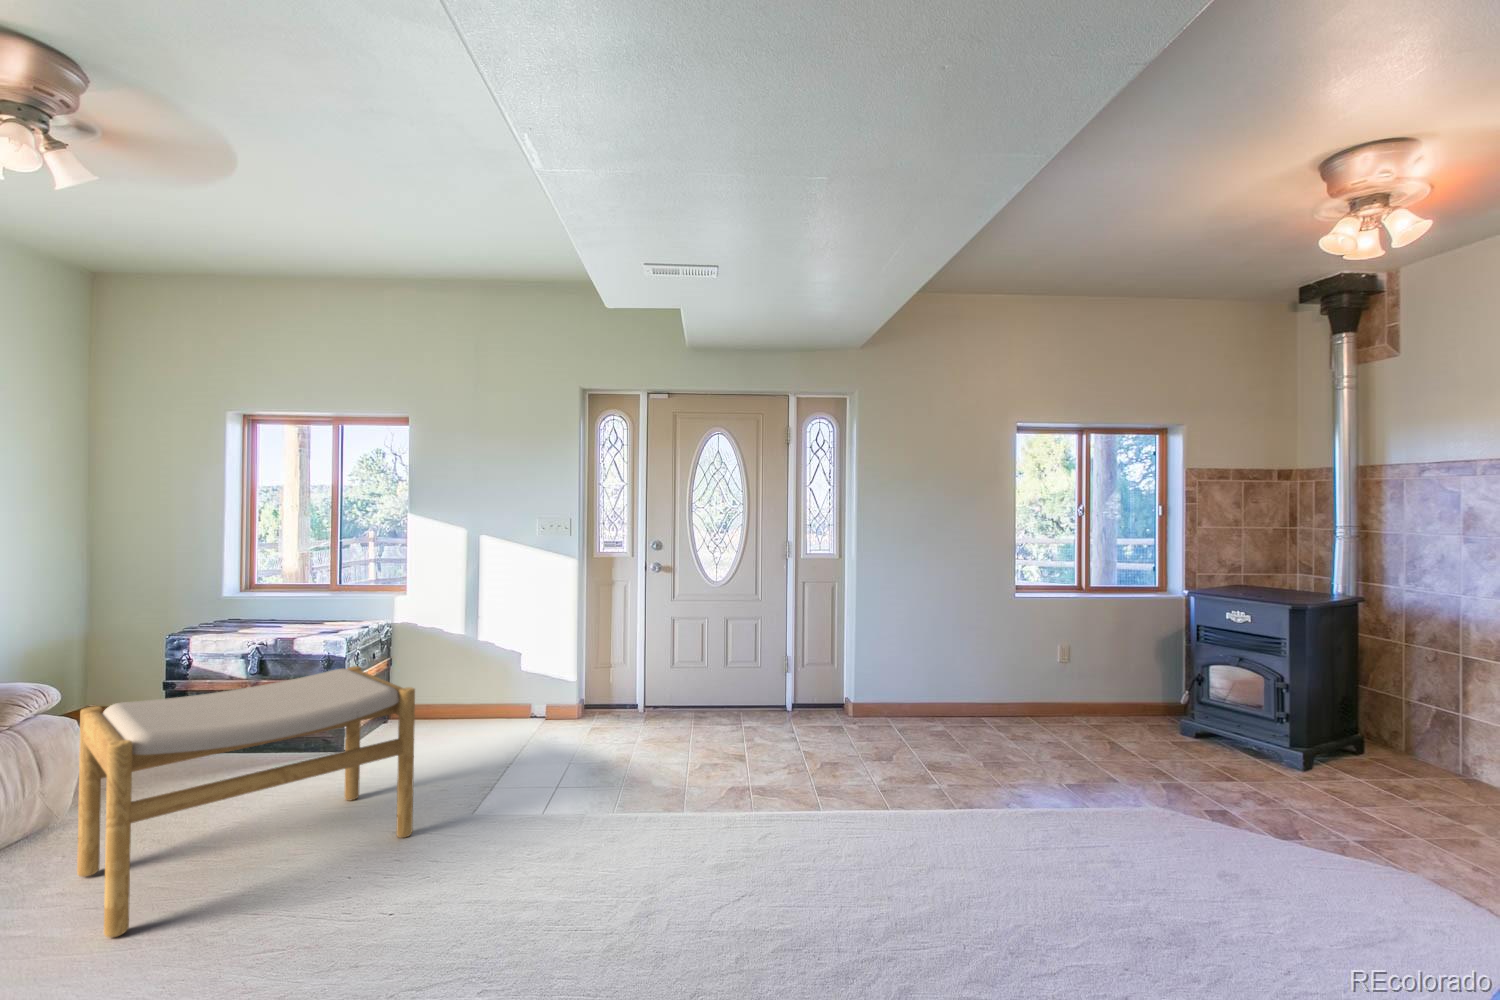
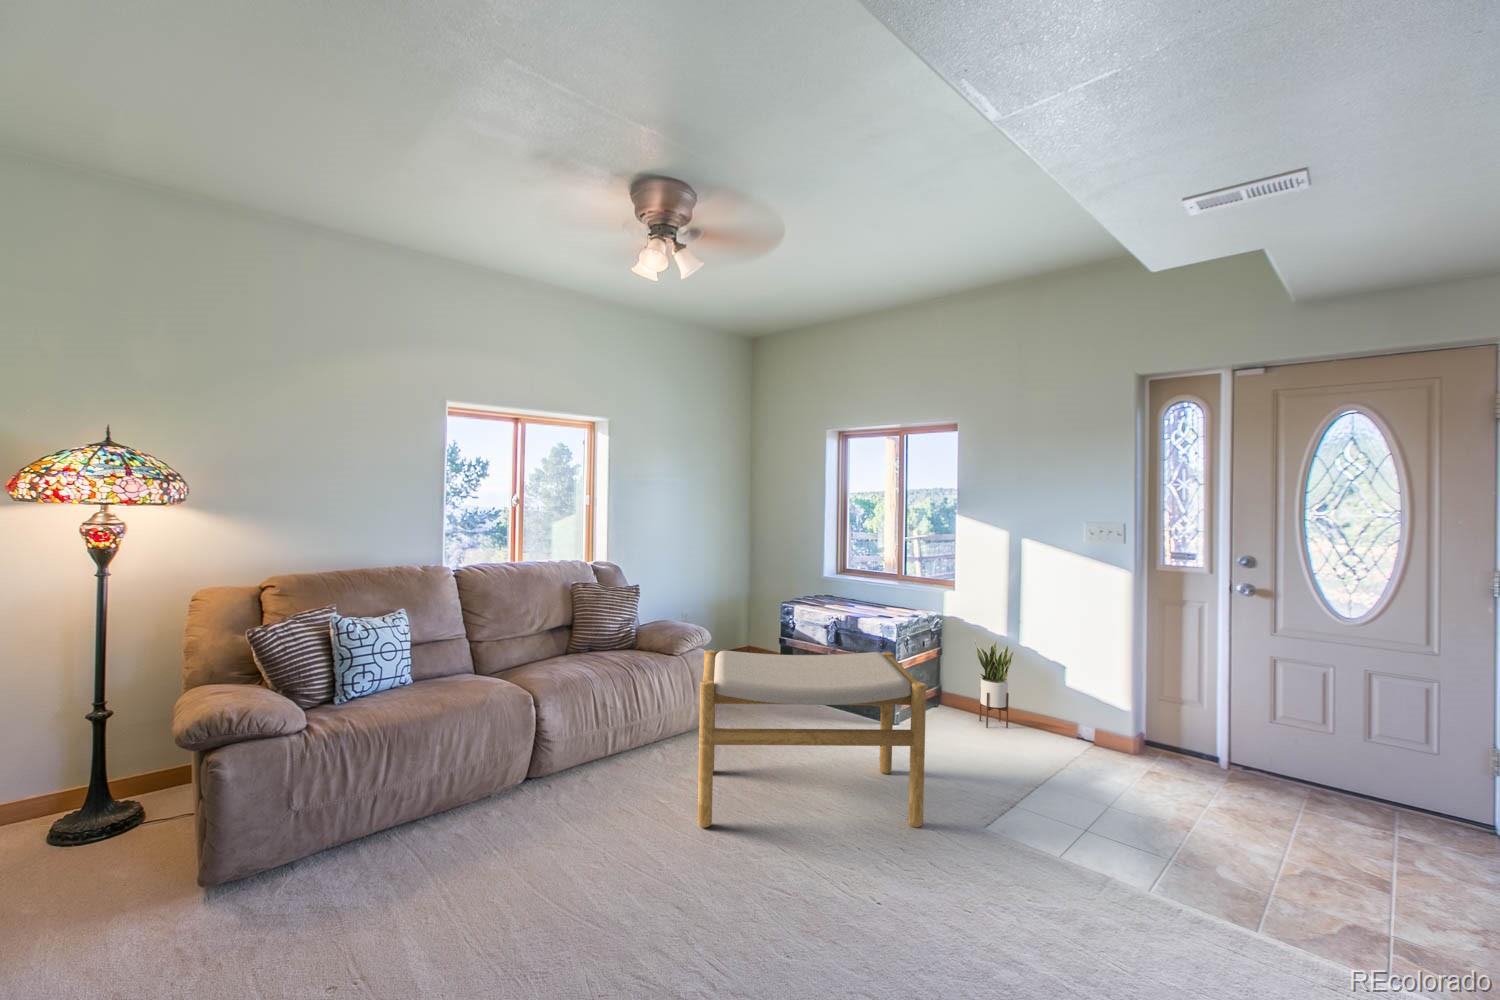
potted plant: none [431,637,472,729] -> present [973,637,1013,728]

